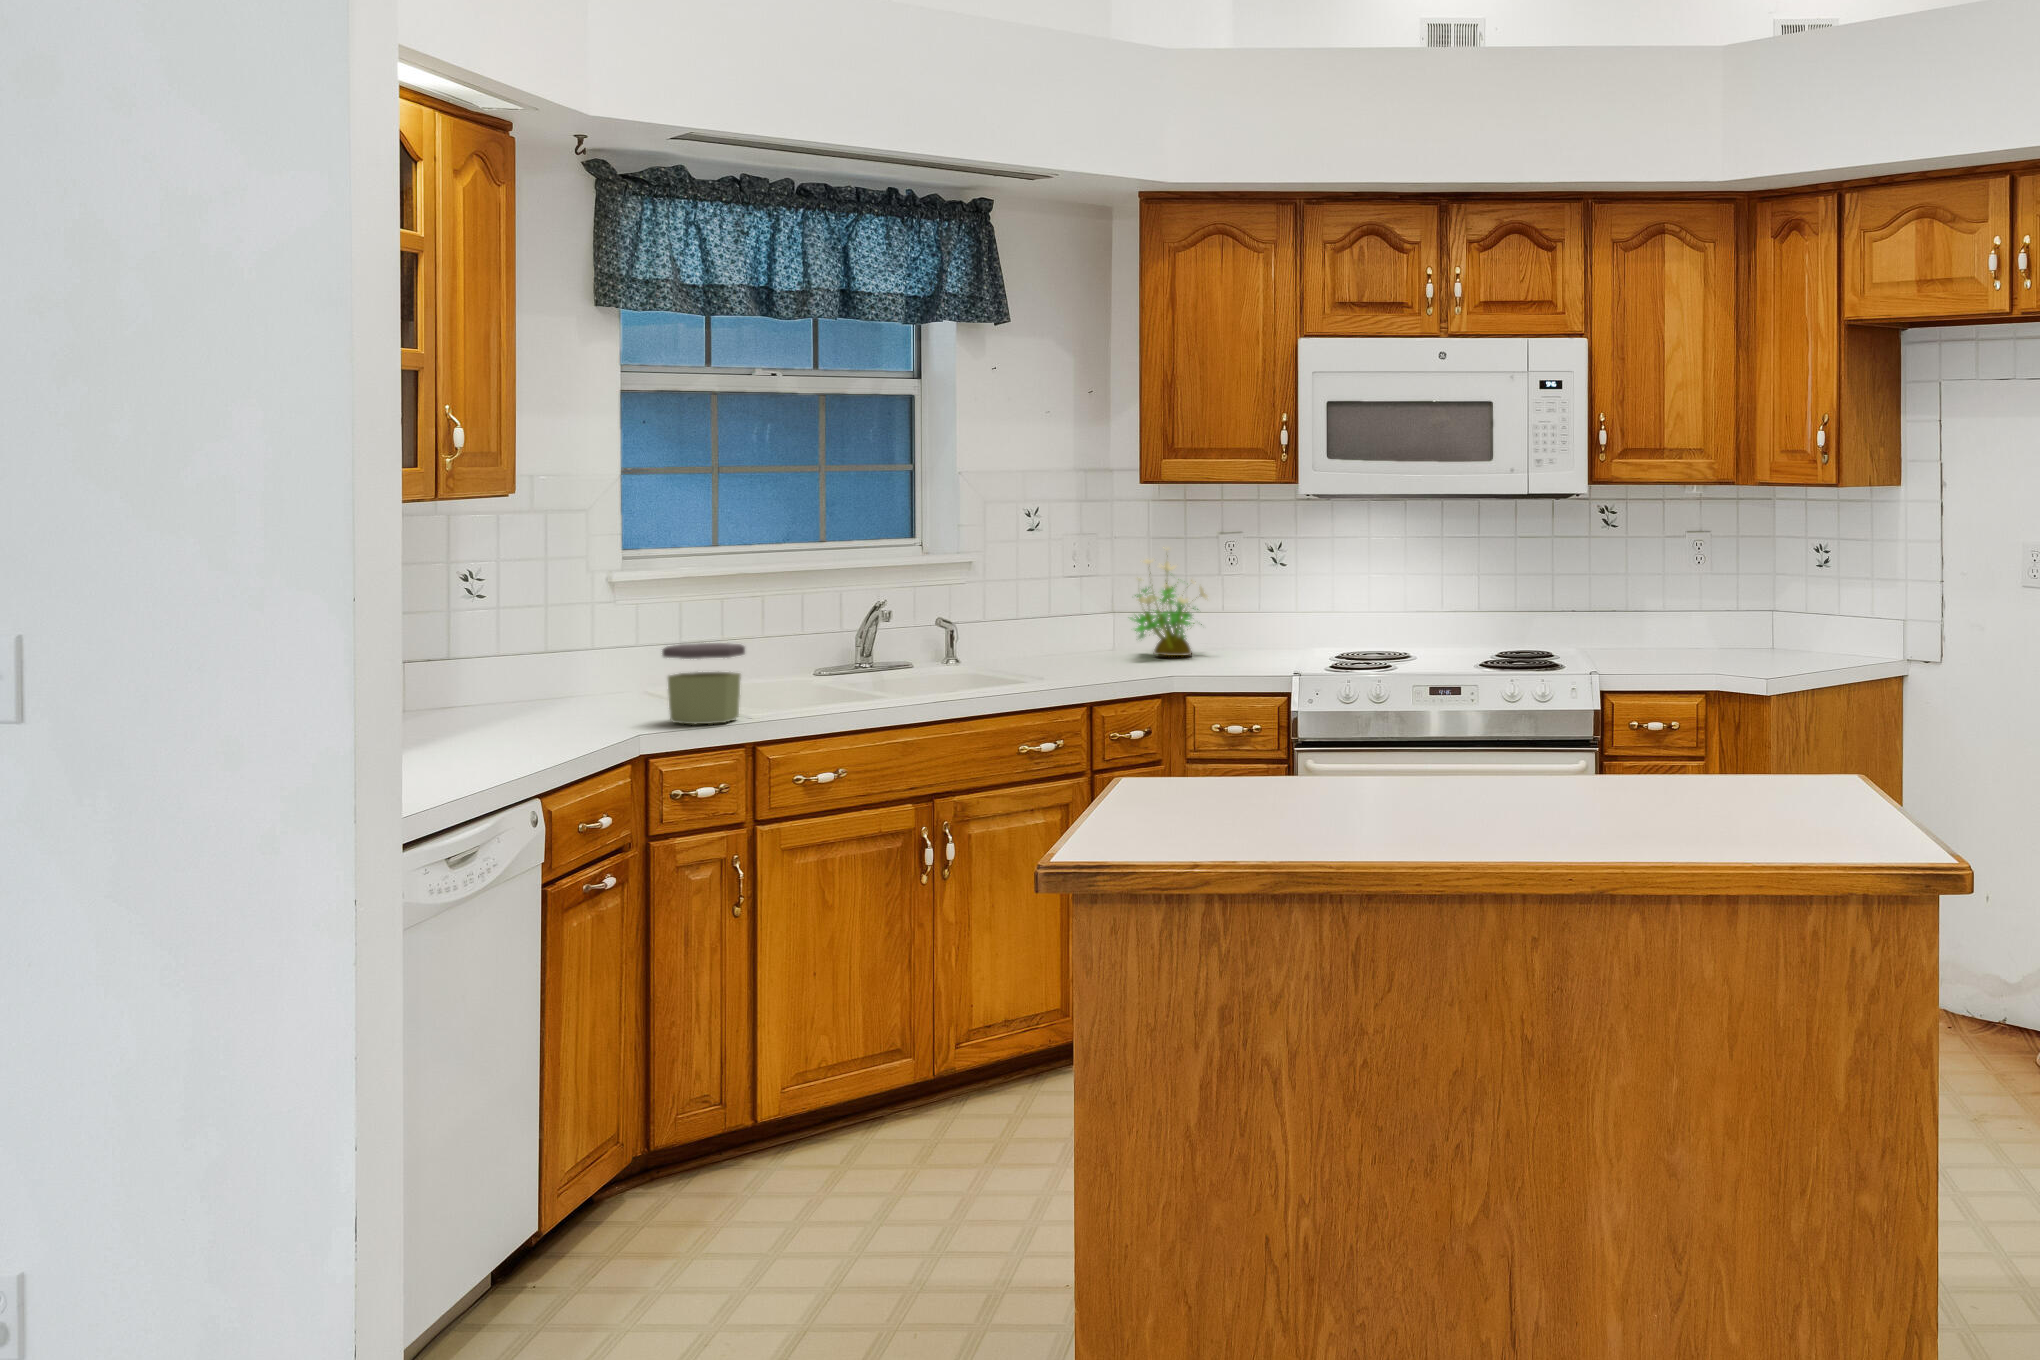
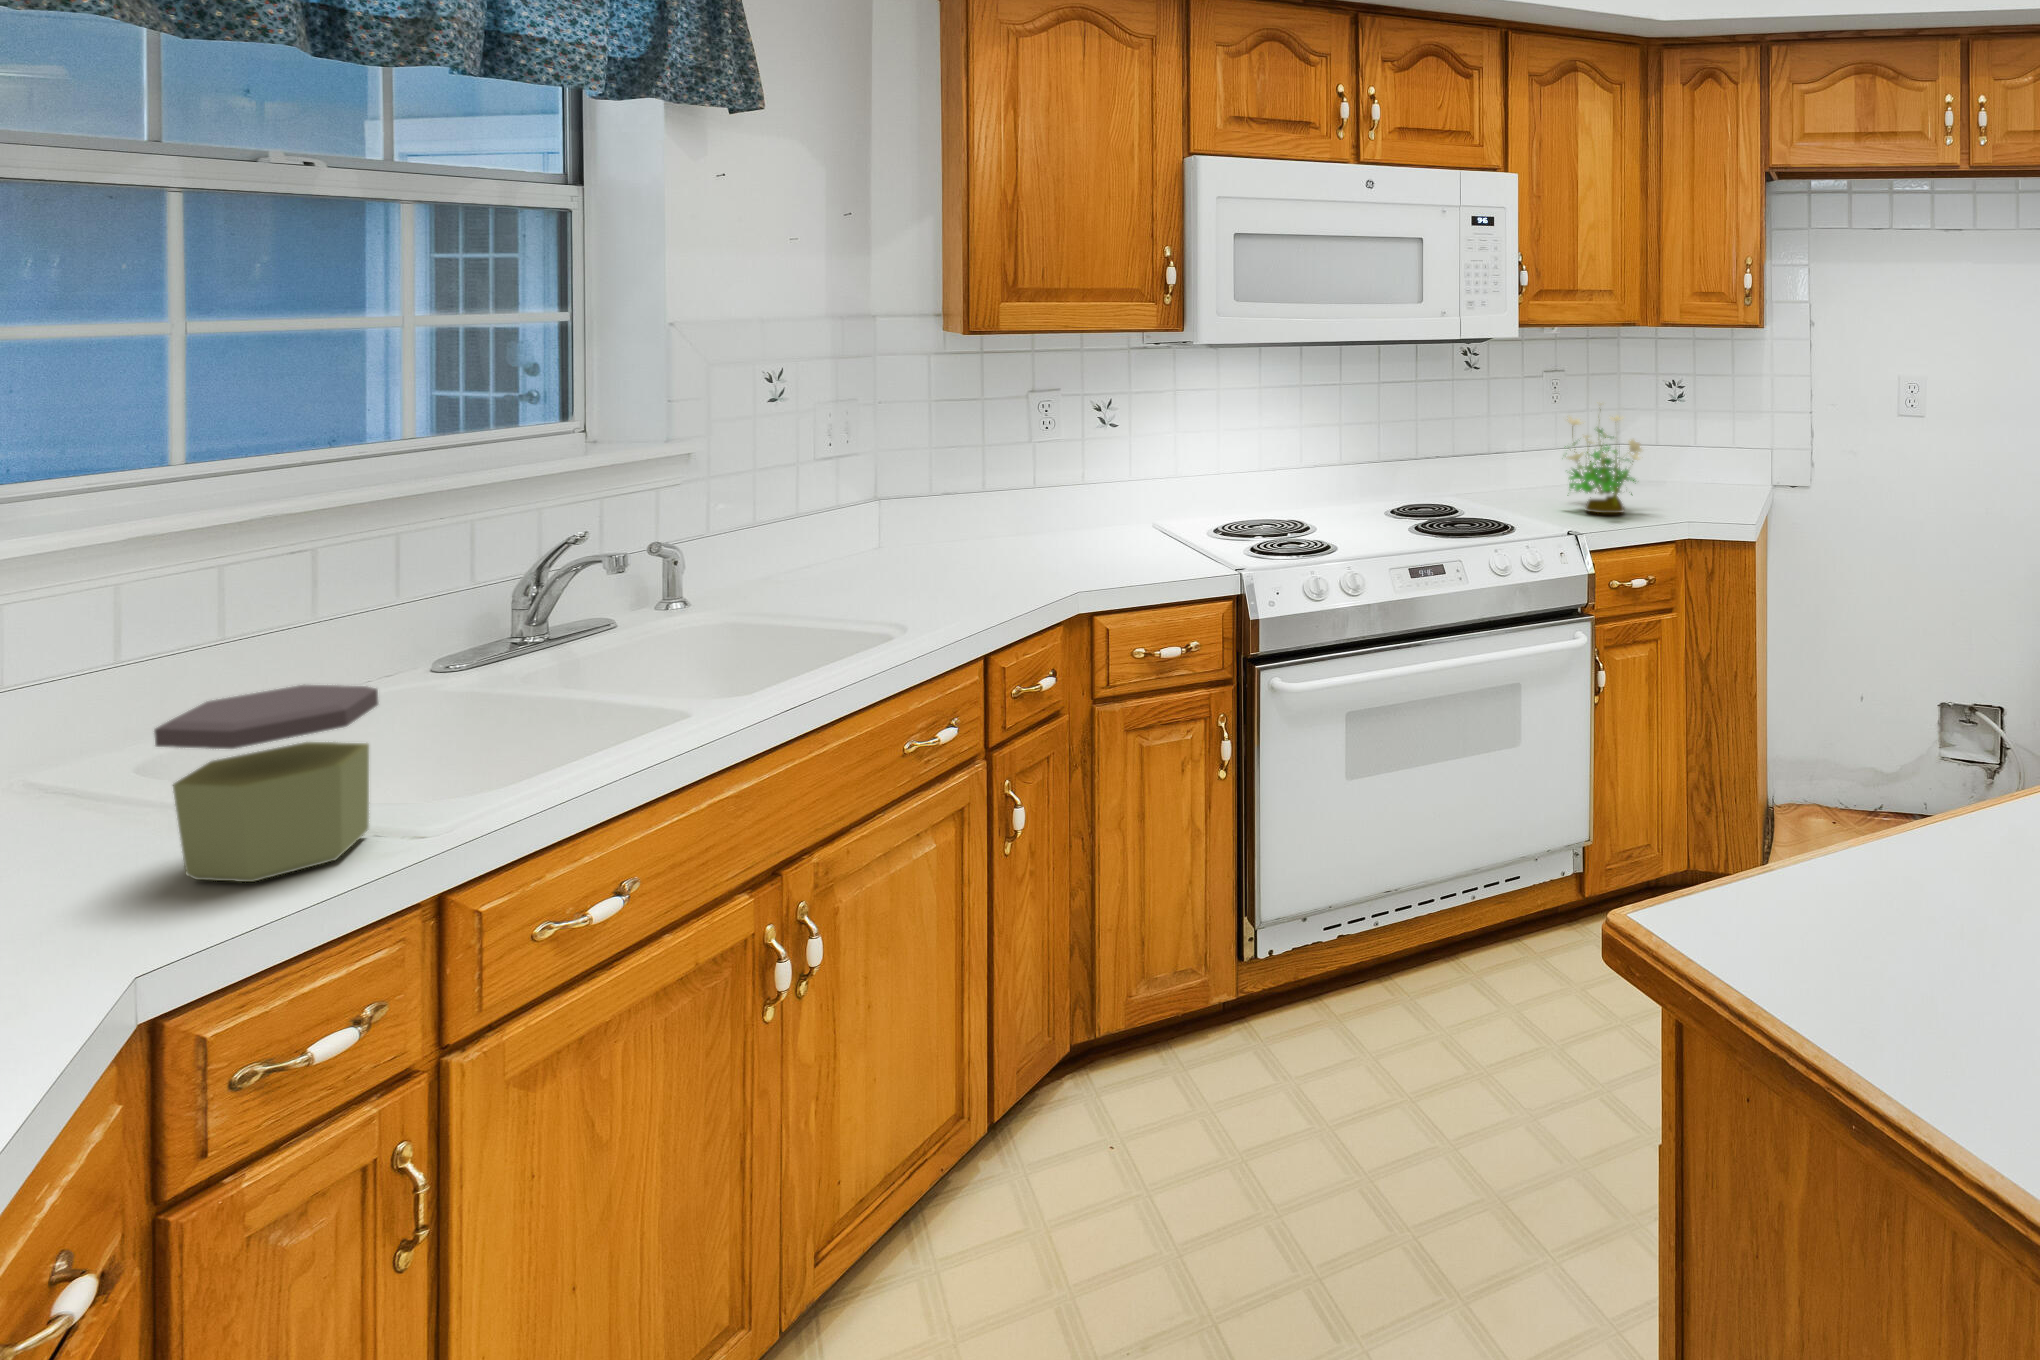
potted plant: present [1131,547,1207,656] -> present [1565,402,1642,513]

